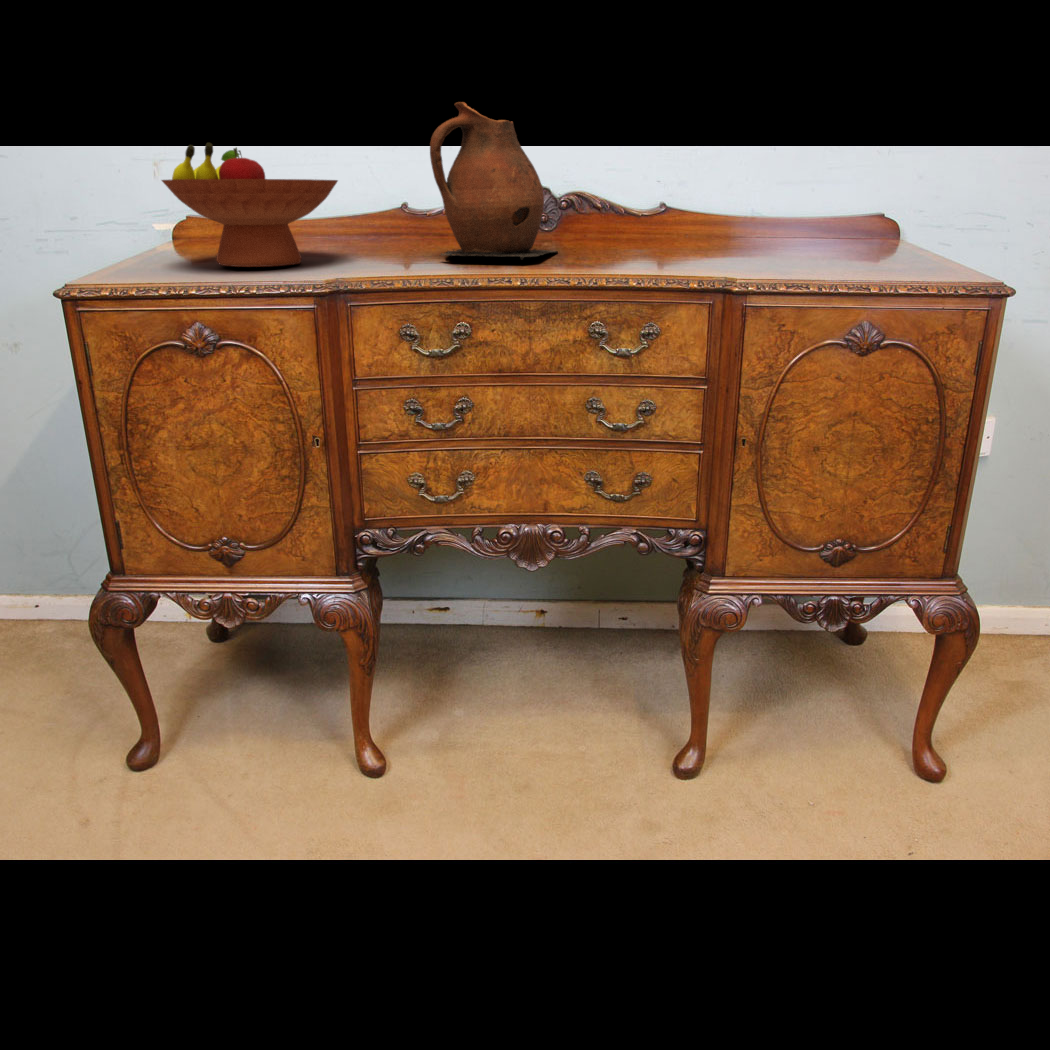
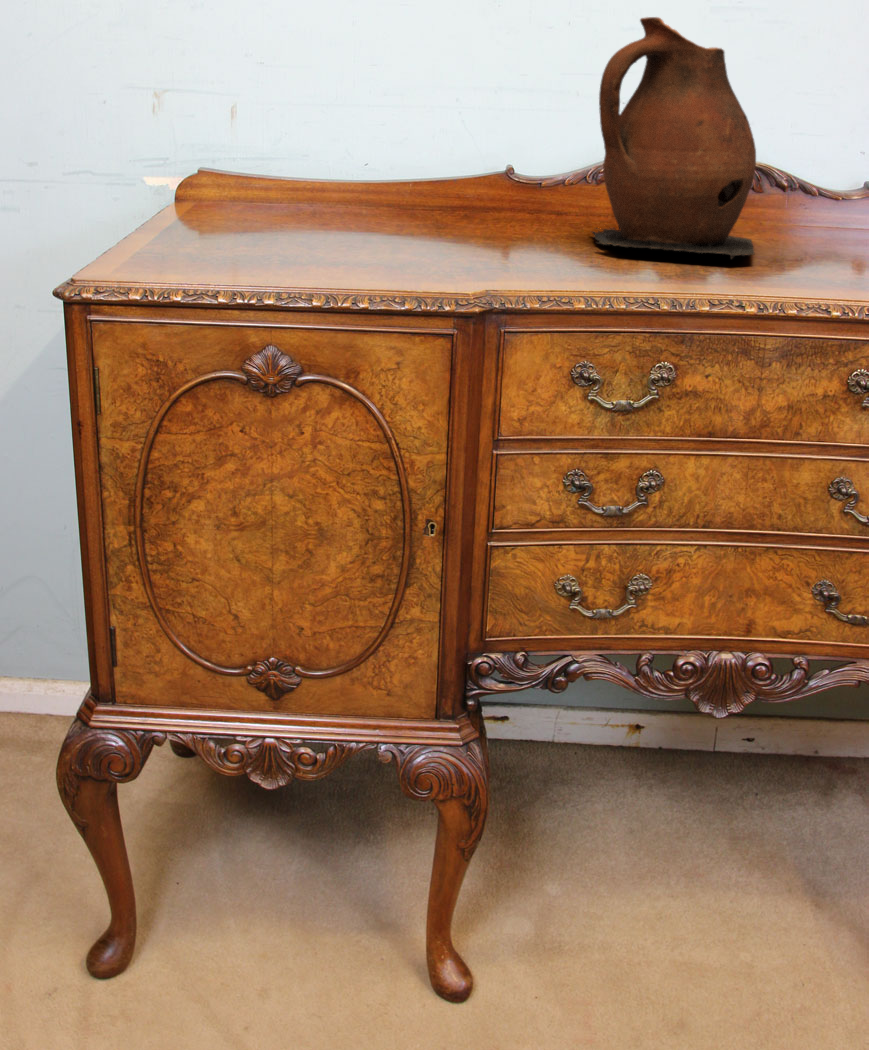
fruit bowl: present [162,143,338,267] -> none [202,64,462,252]

